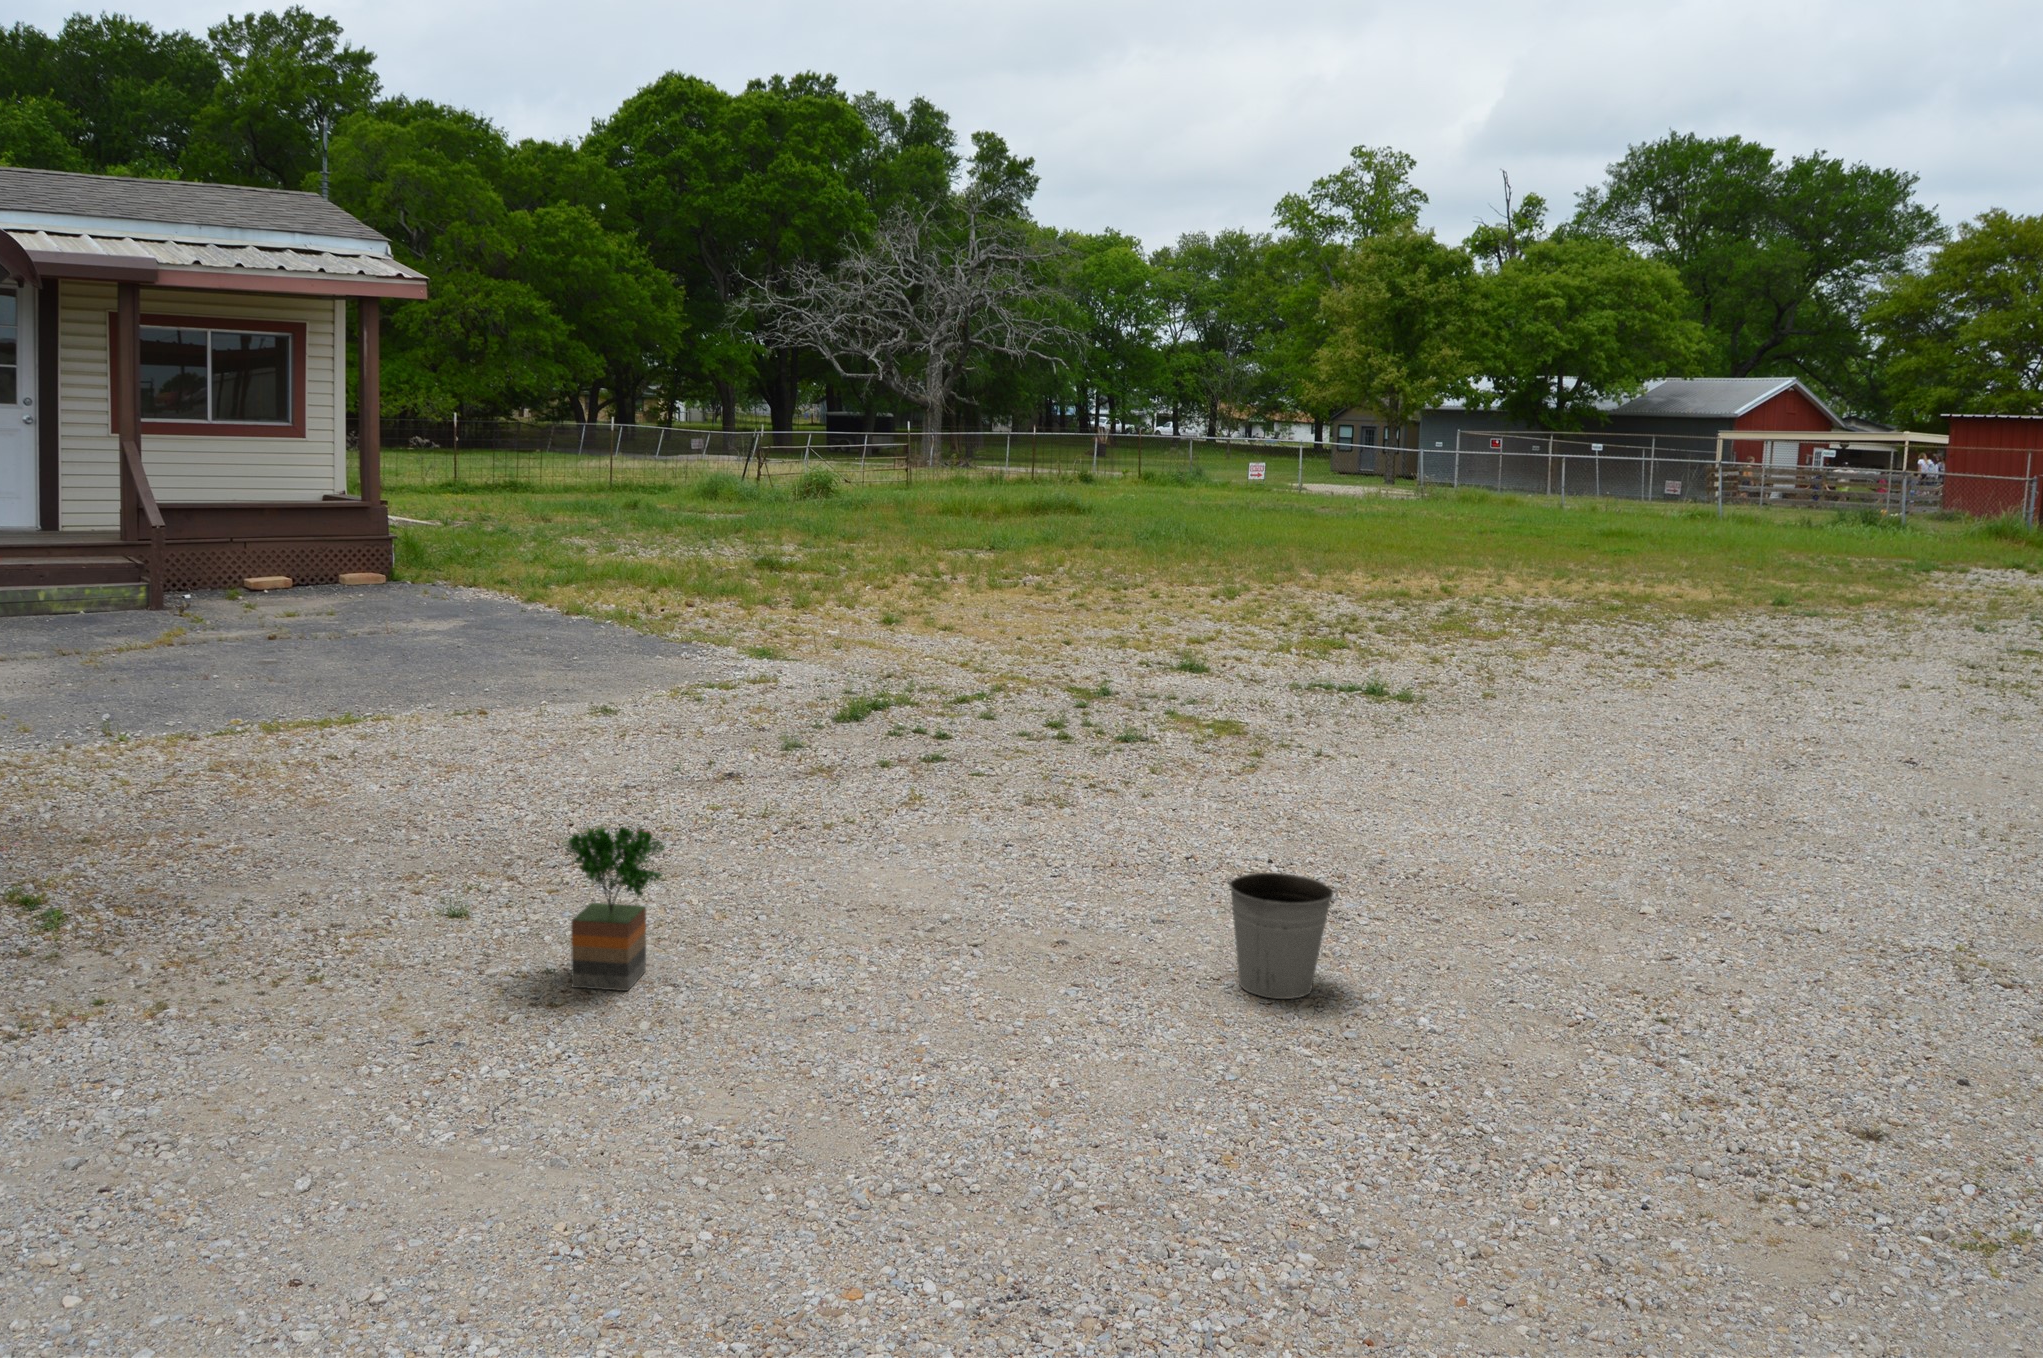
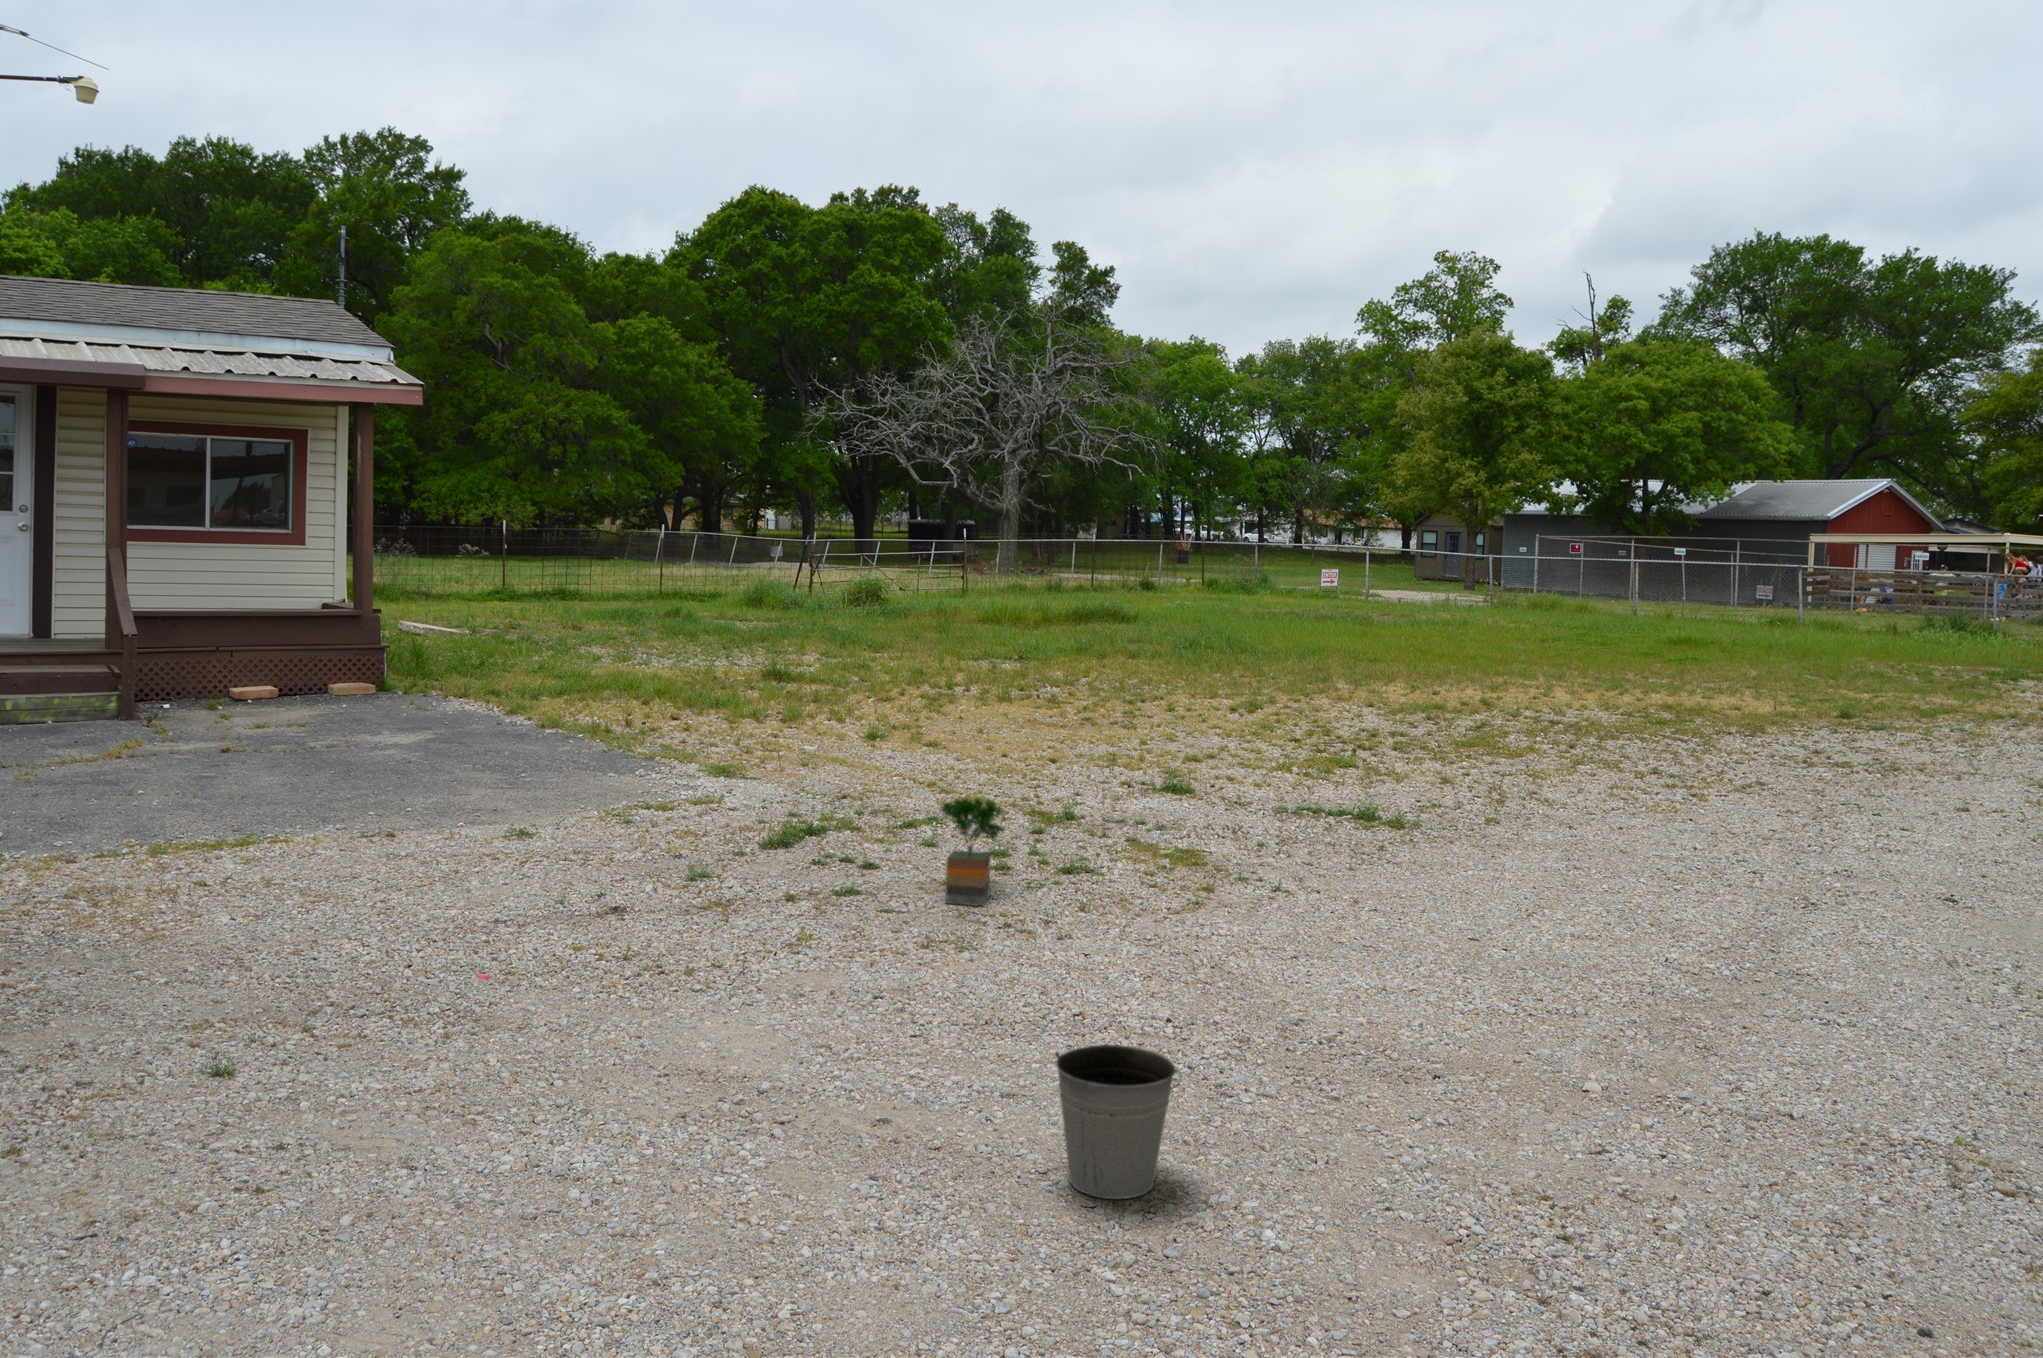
potted tree: present [564,827,665,991] -> present [941,798,1005,906]

